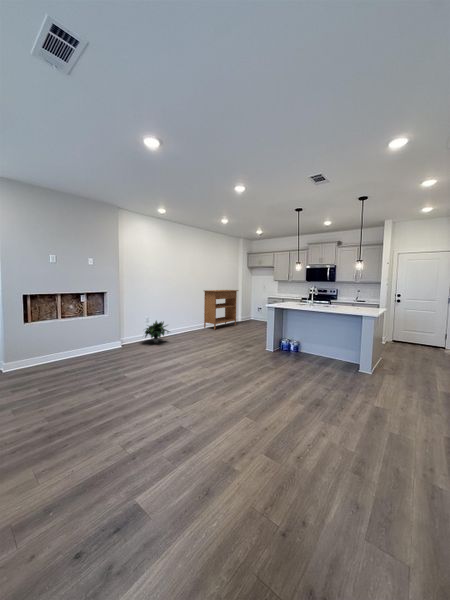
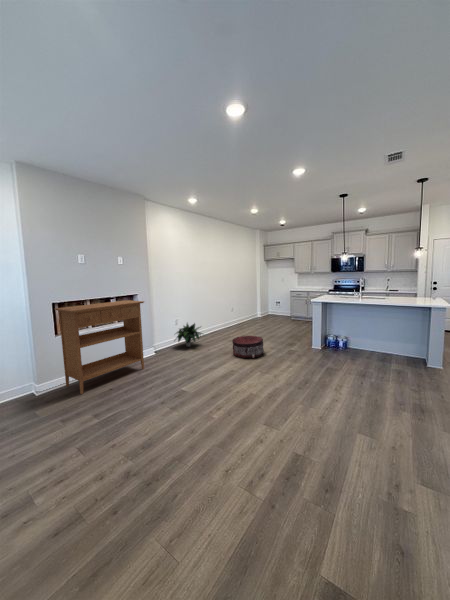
console table: present [204,290,238,330] -> present [55,300,144,394]
pouf: none [190,335,218,355] -> present [232,336,264,358]

